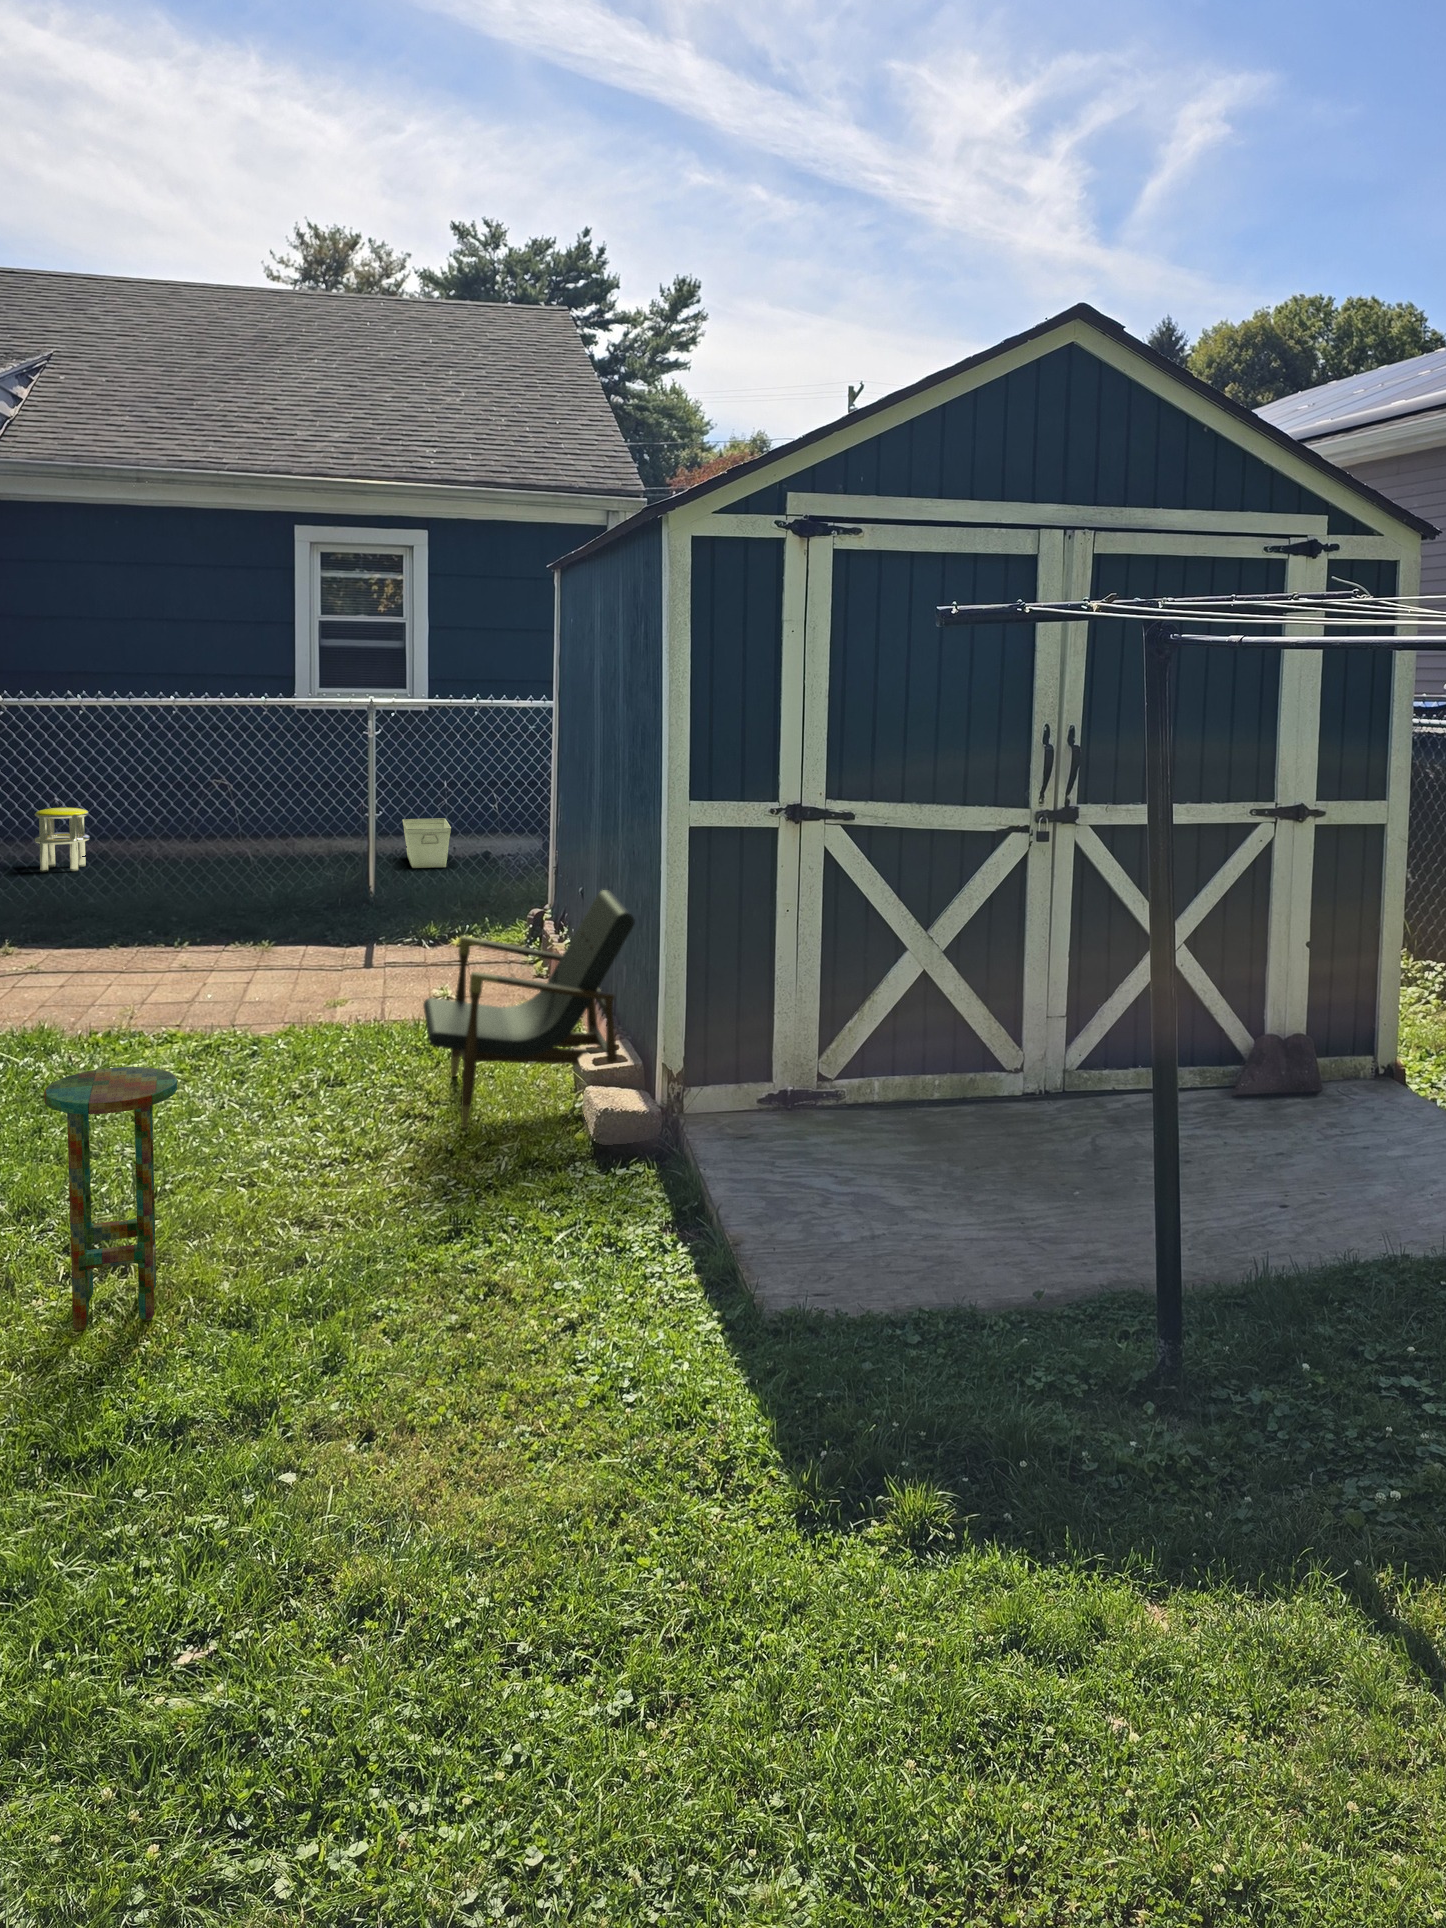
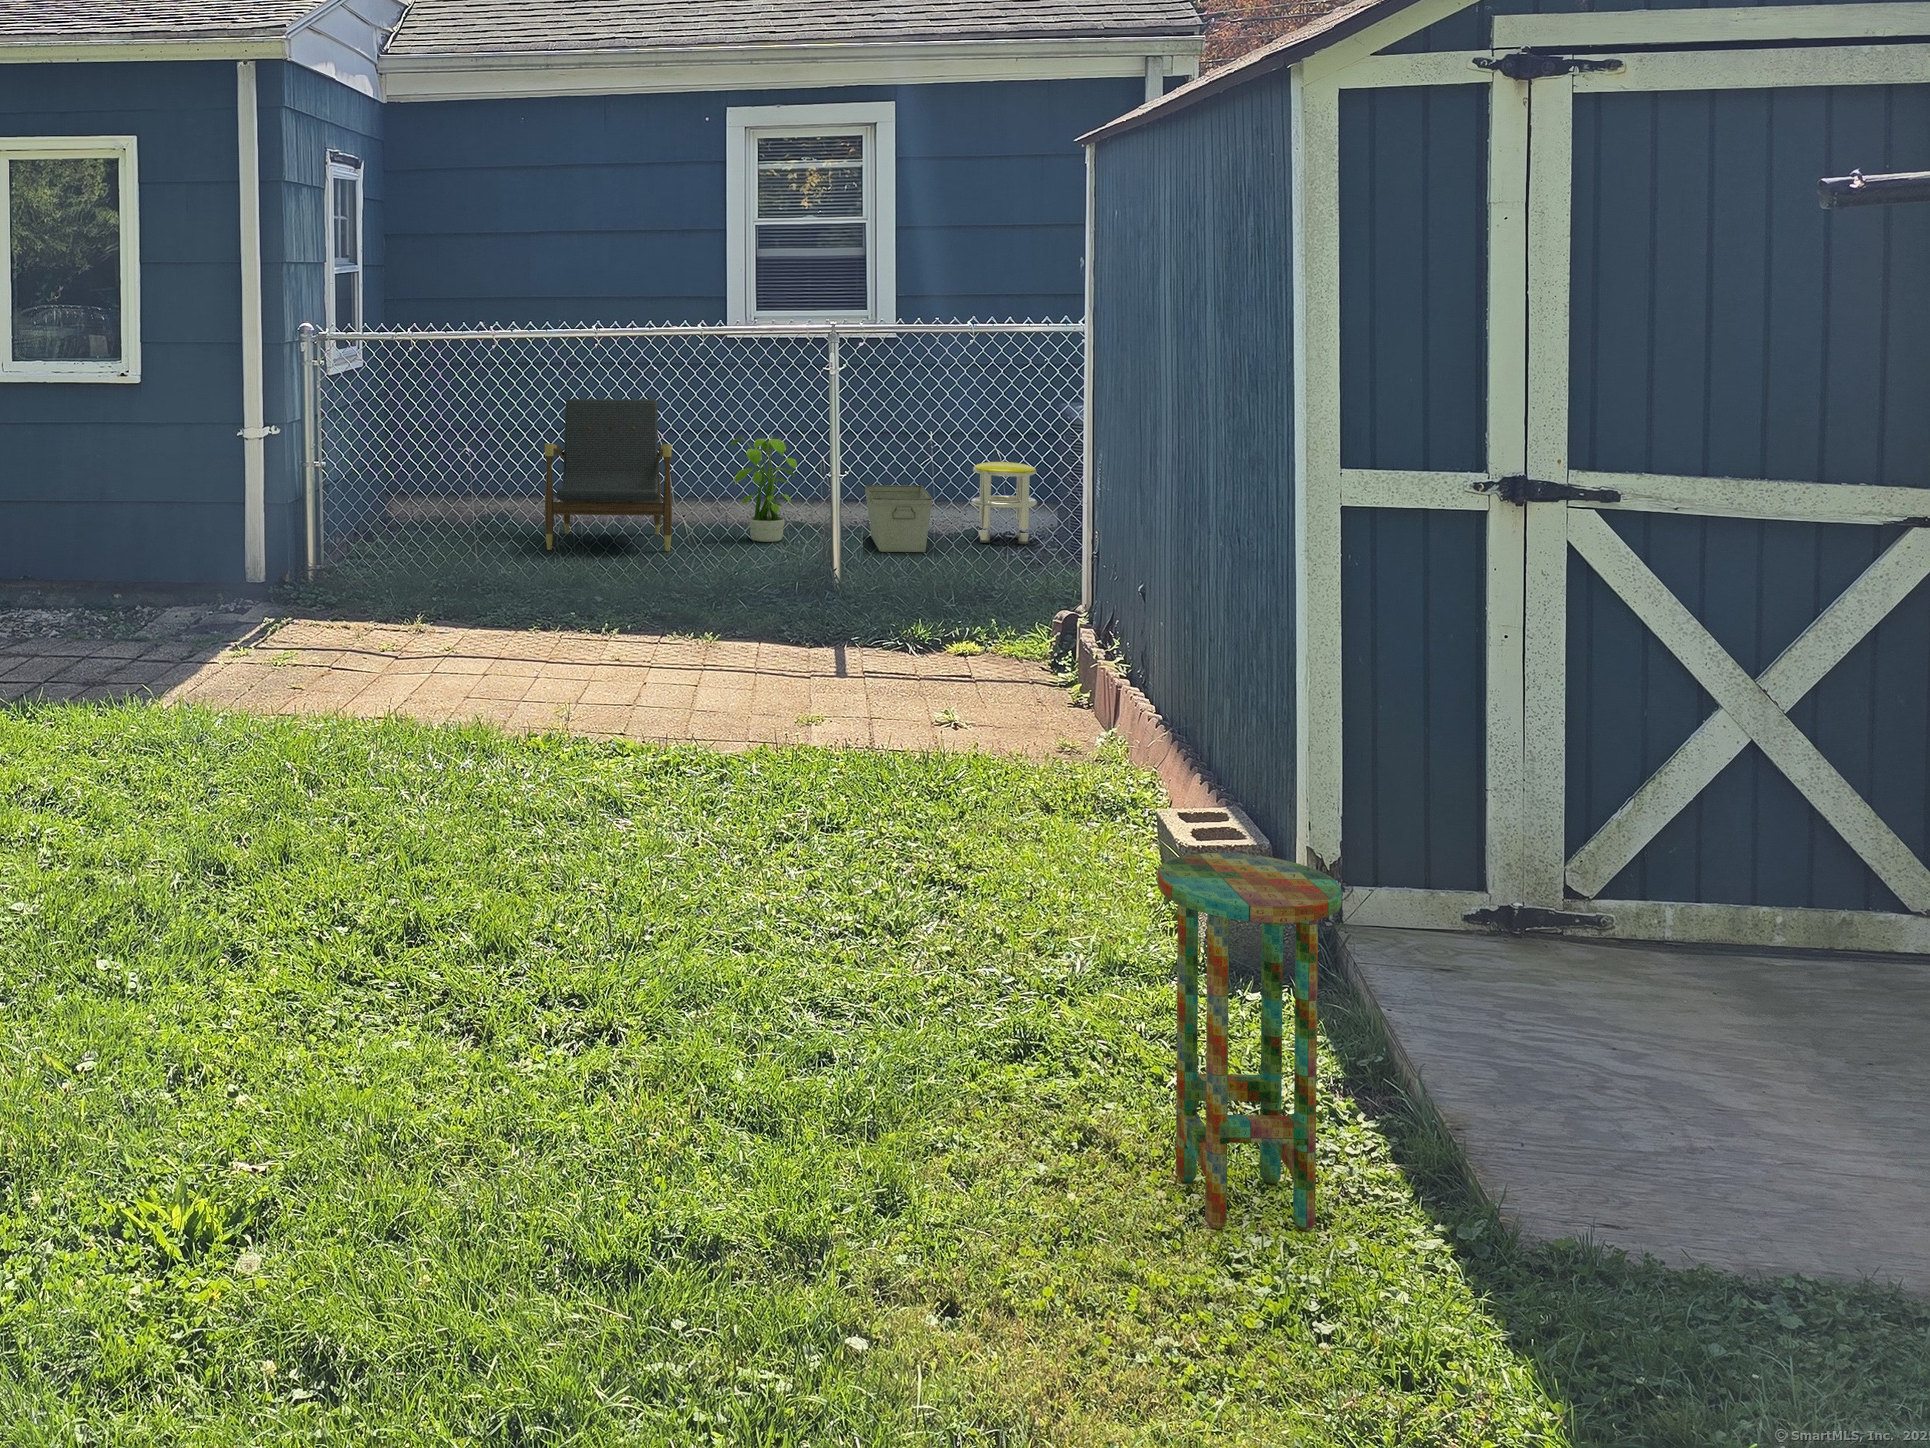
potted plant: none [299,783,350,864] -> present [732,438,797,542]
stool: present [34,807,90,872] -> present [971,462,1037,545]
lounge chair: present [423,890,635,1128] -> present [545,399,672,551]
side table: present [44,1067,177,1330] -> present [1157,853,1342,1231]

